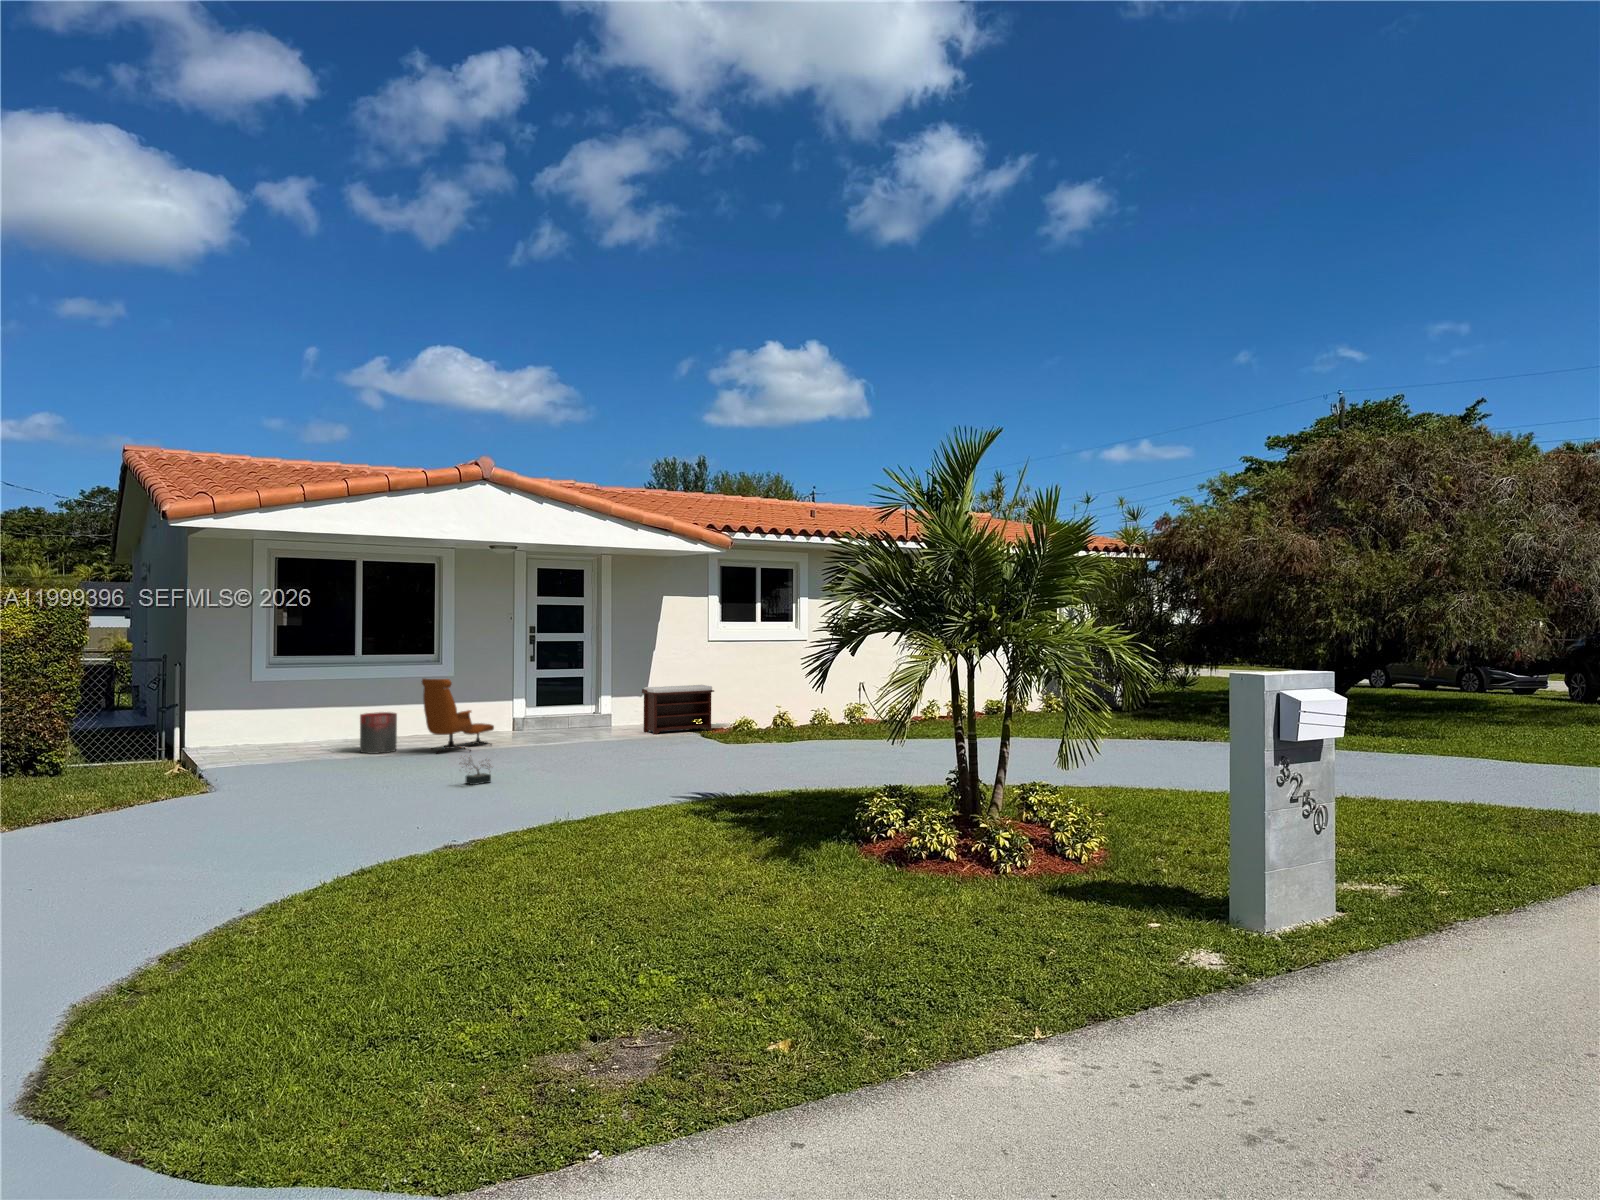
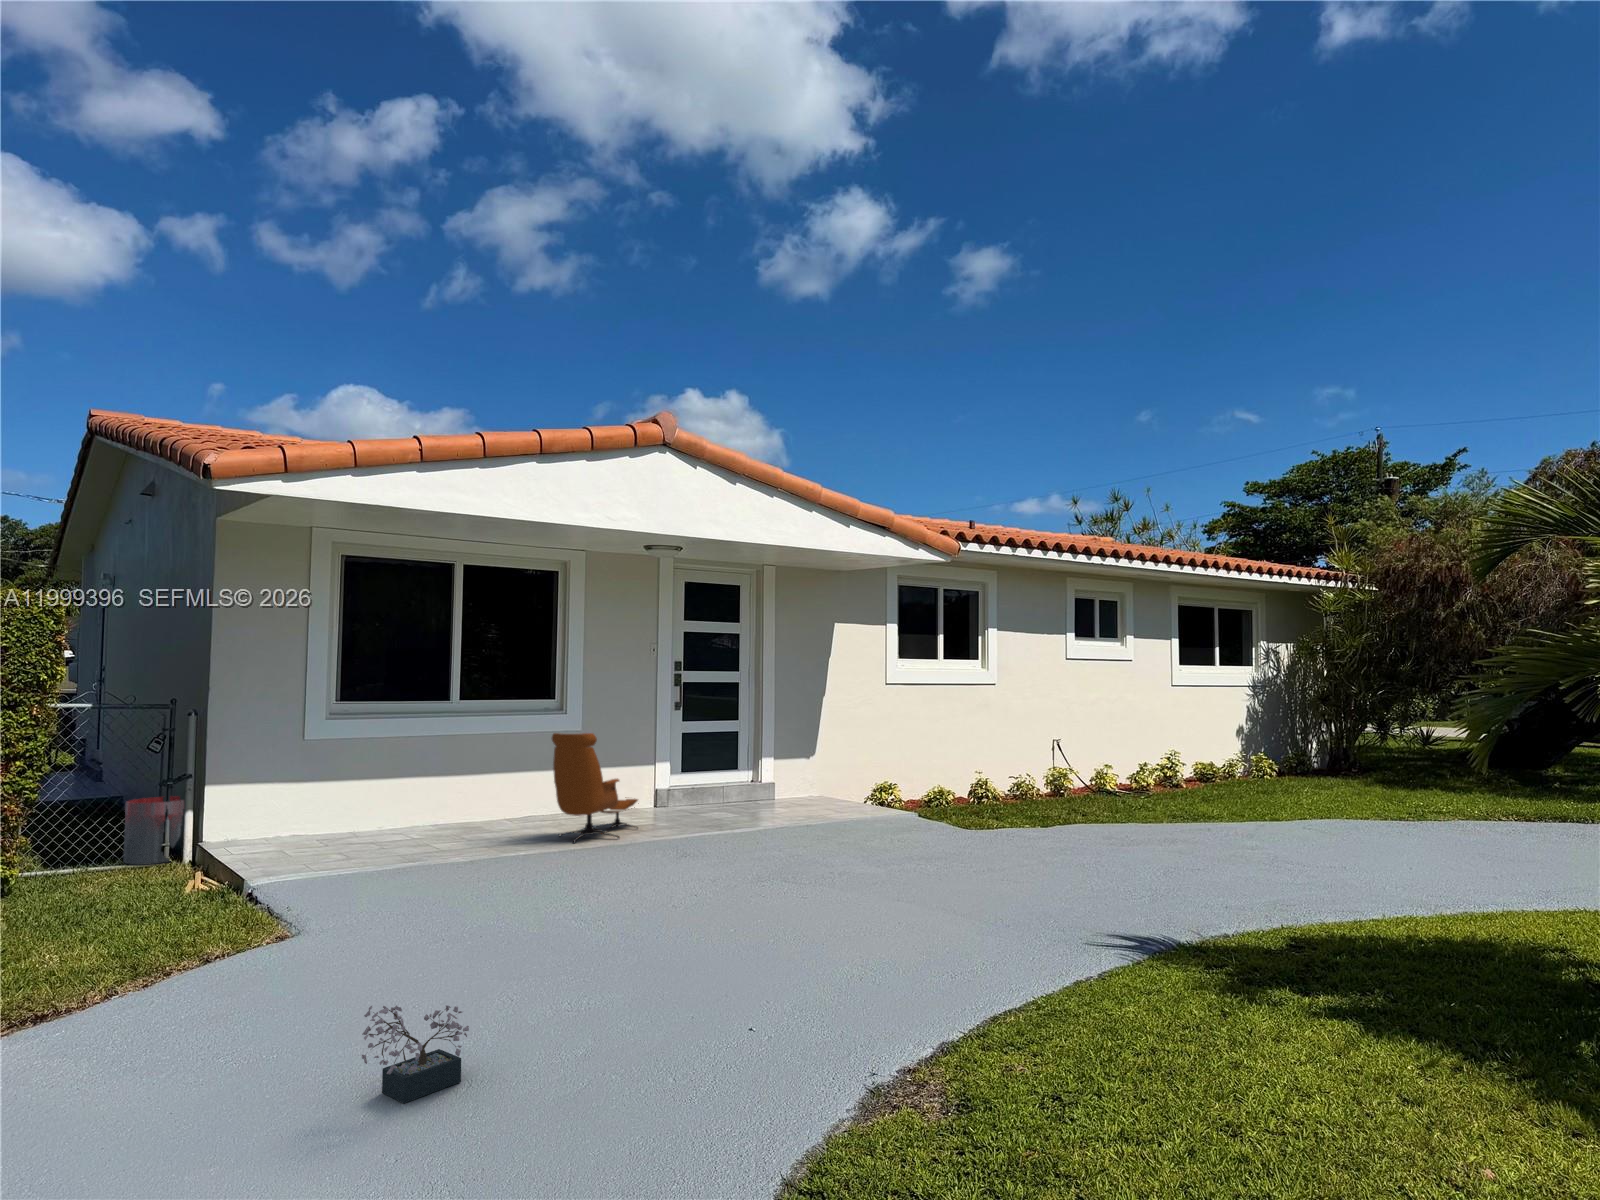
bench: present [642,685,714,735] -> none [811,741,903,808]
trash can: present [360,712,397,754] -> present [123,796,184,865]
decorative plant: present [459,757,492,785] -> present [362,1005,469,1103]

